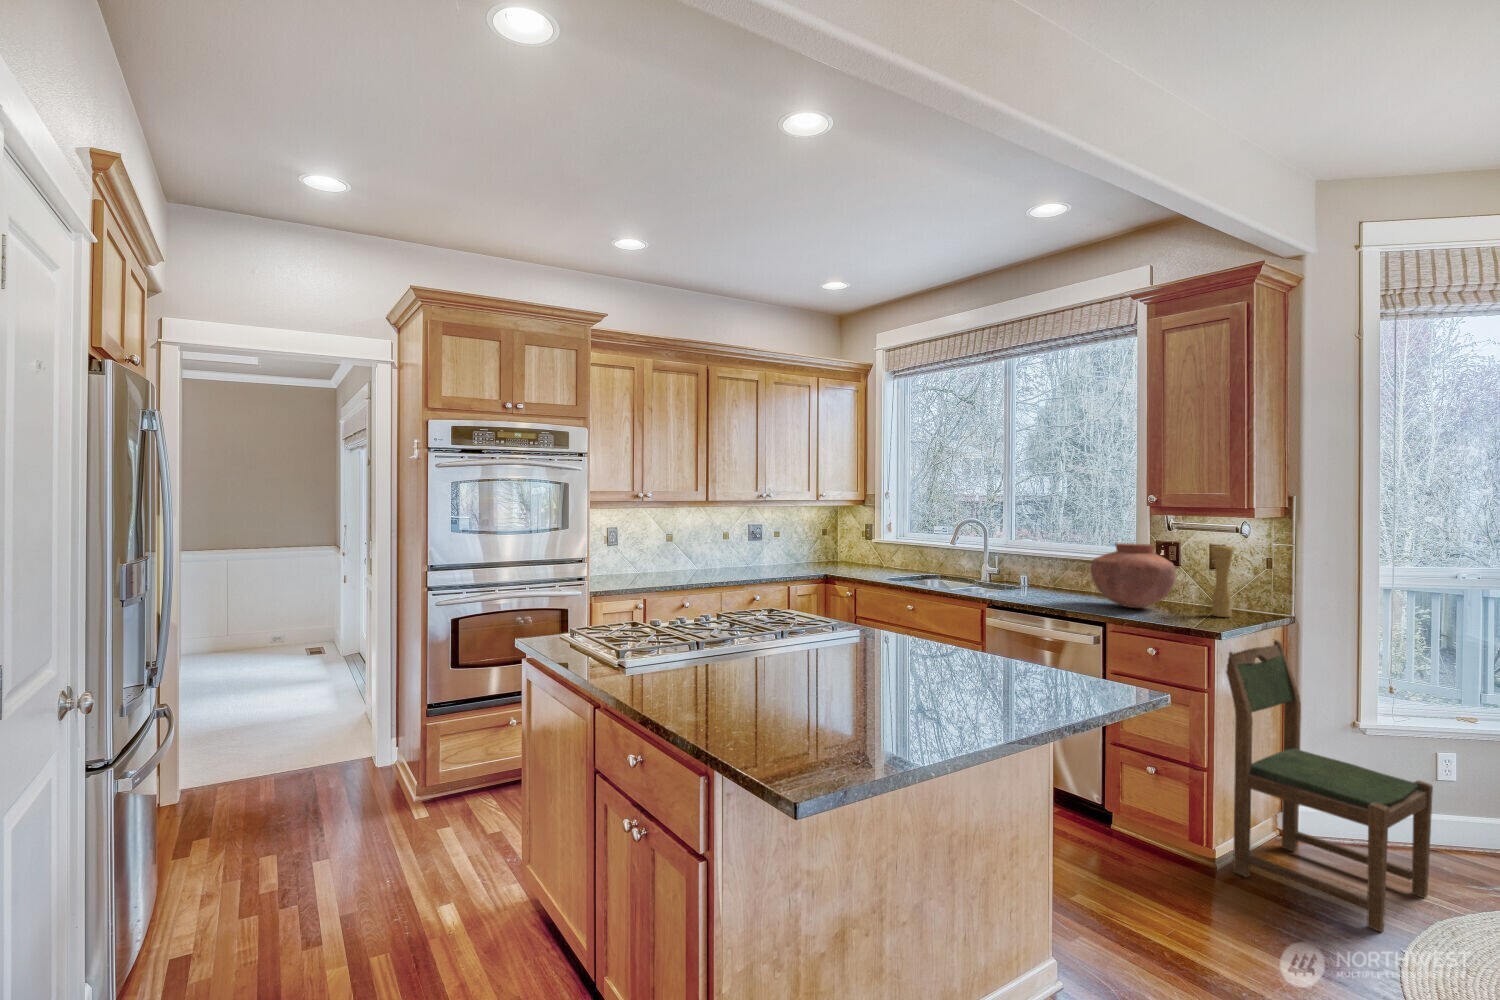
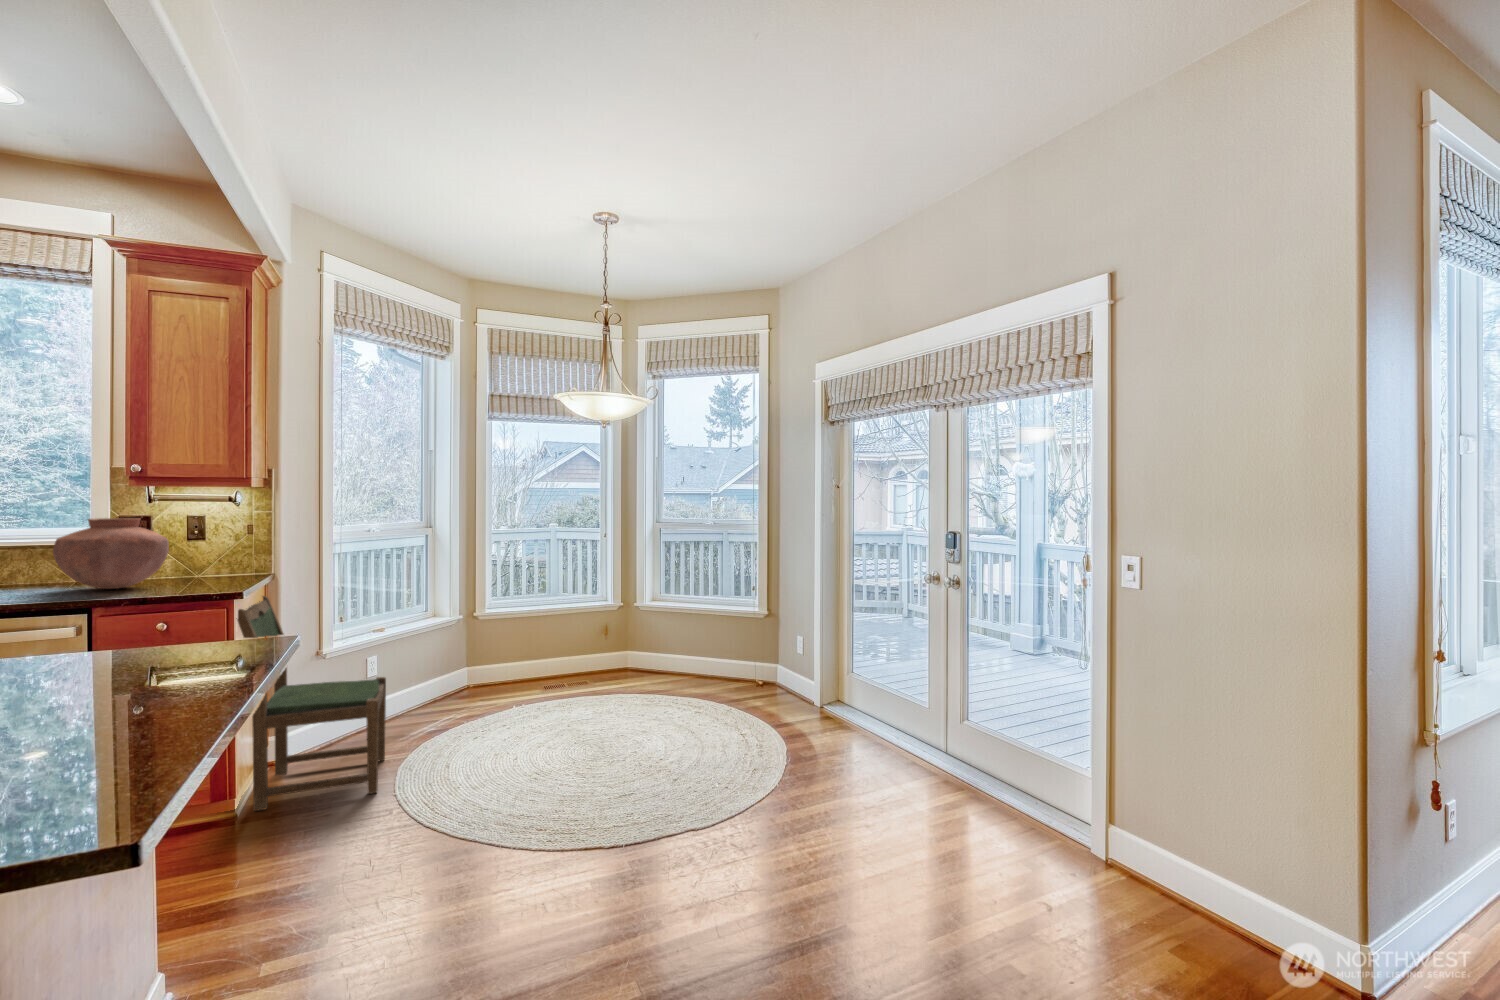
pepper mill: present [1211,545,1234,617] -> none [208,513,230,582]

